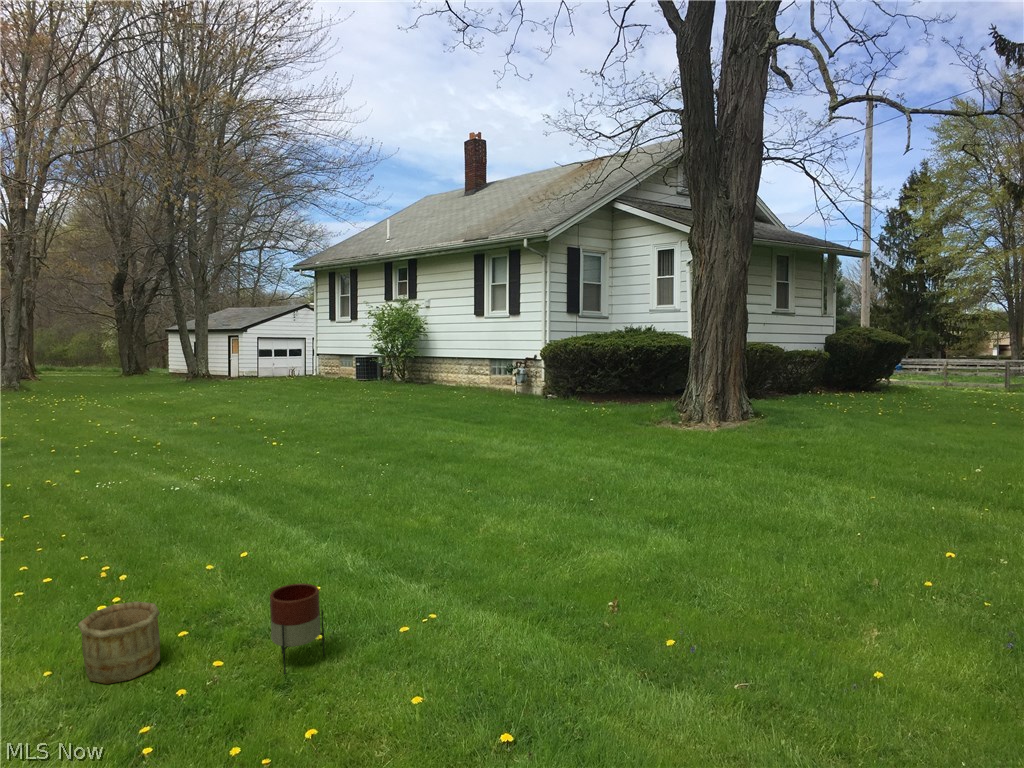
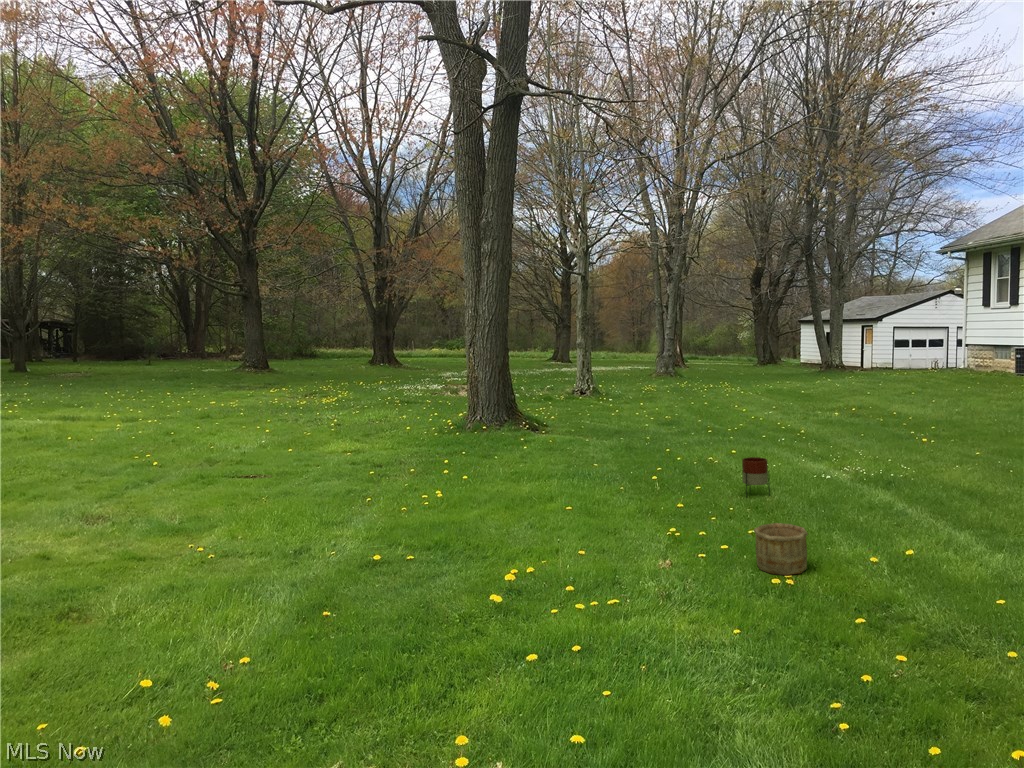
planter: present [270,583,325,674] -> present [742,457,770,497]

